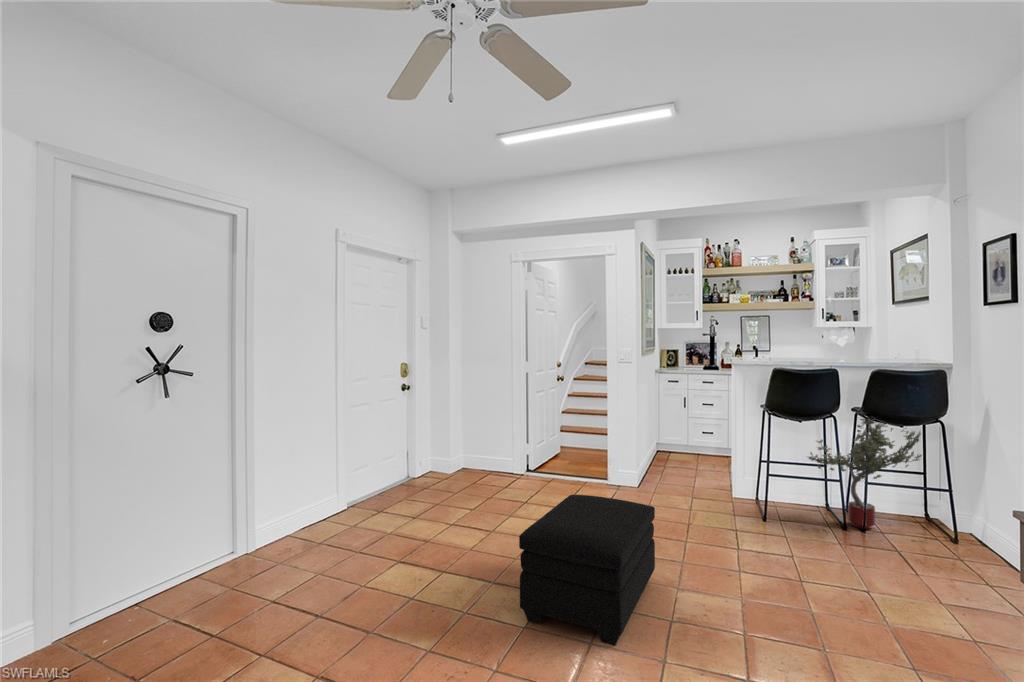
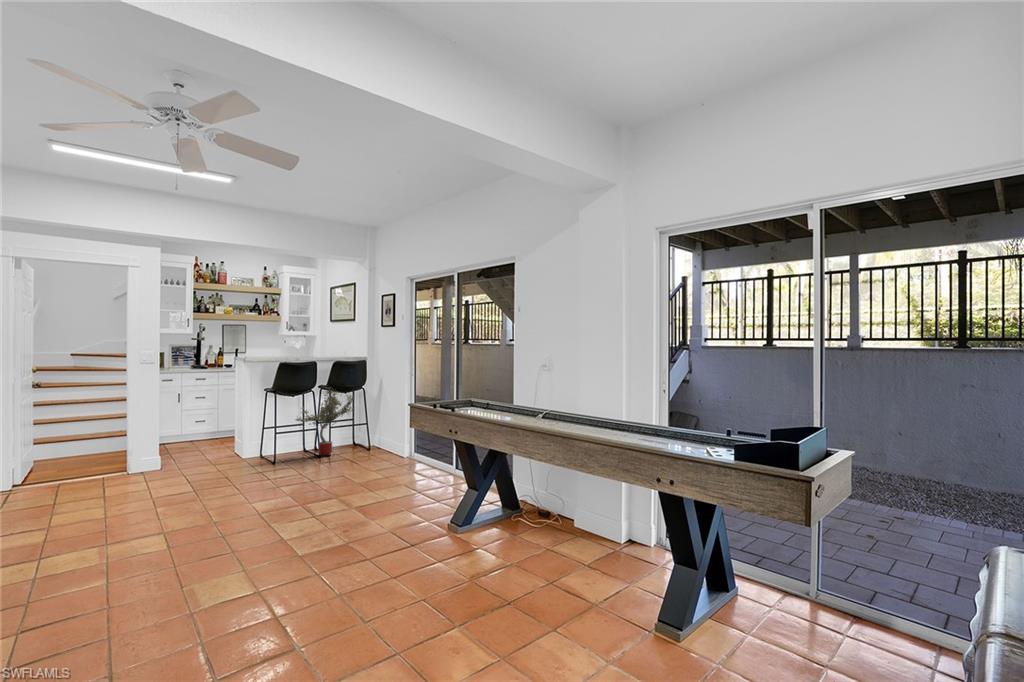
ottoman: present [519,495,655,646] -> none [146,456,235,549]

